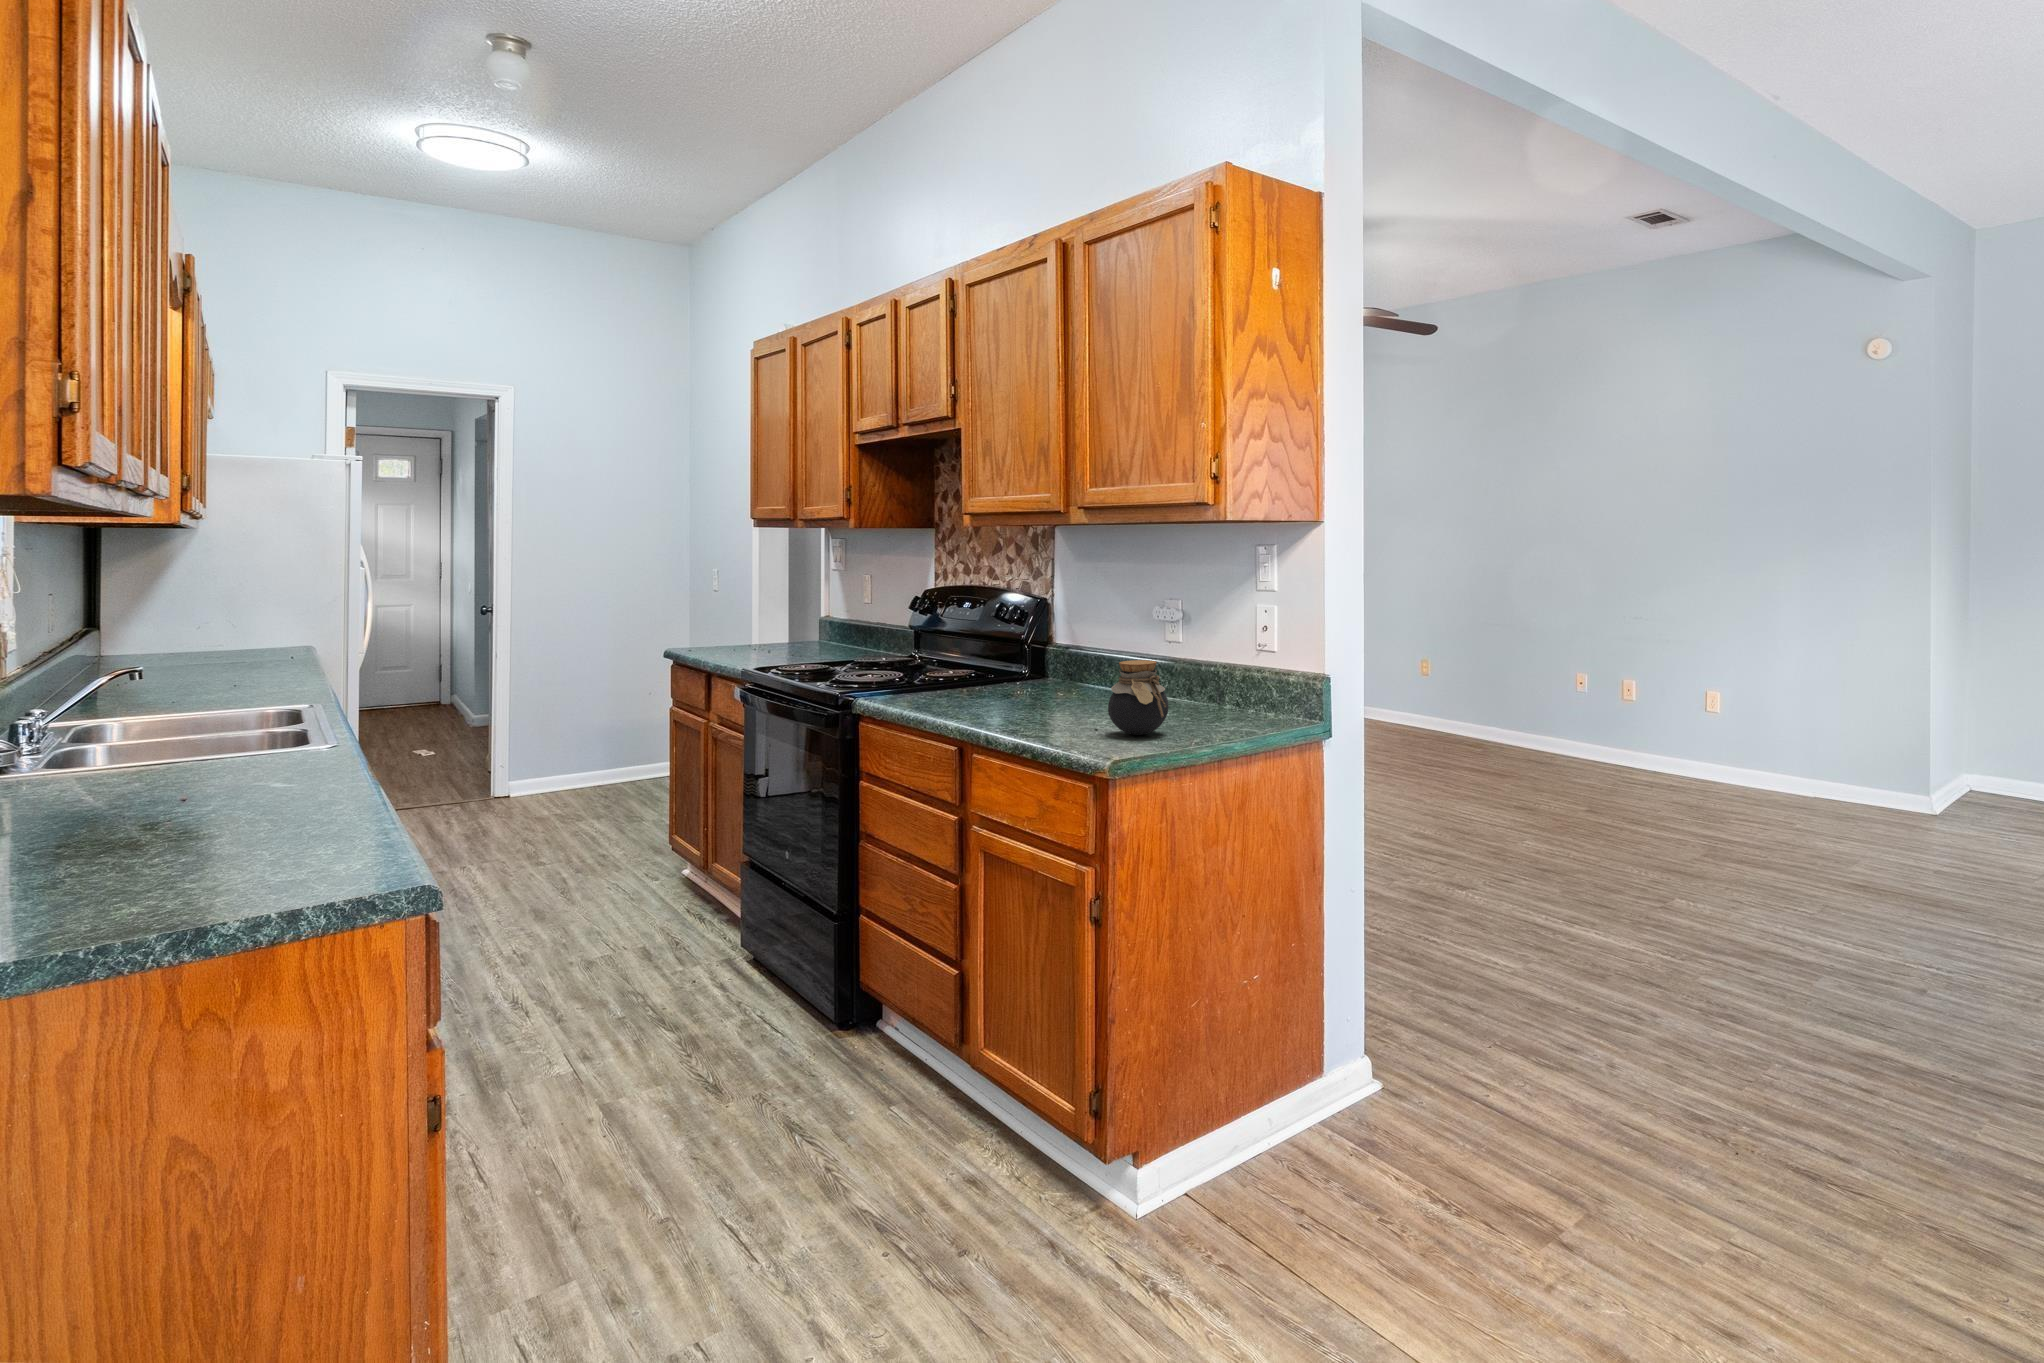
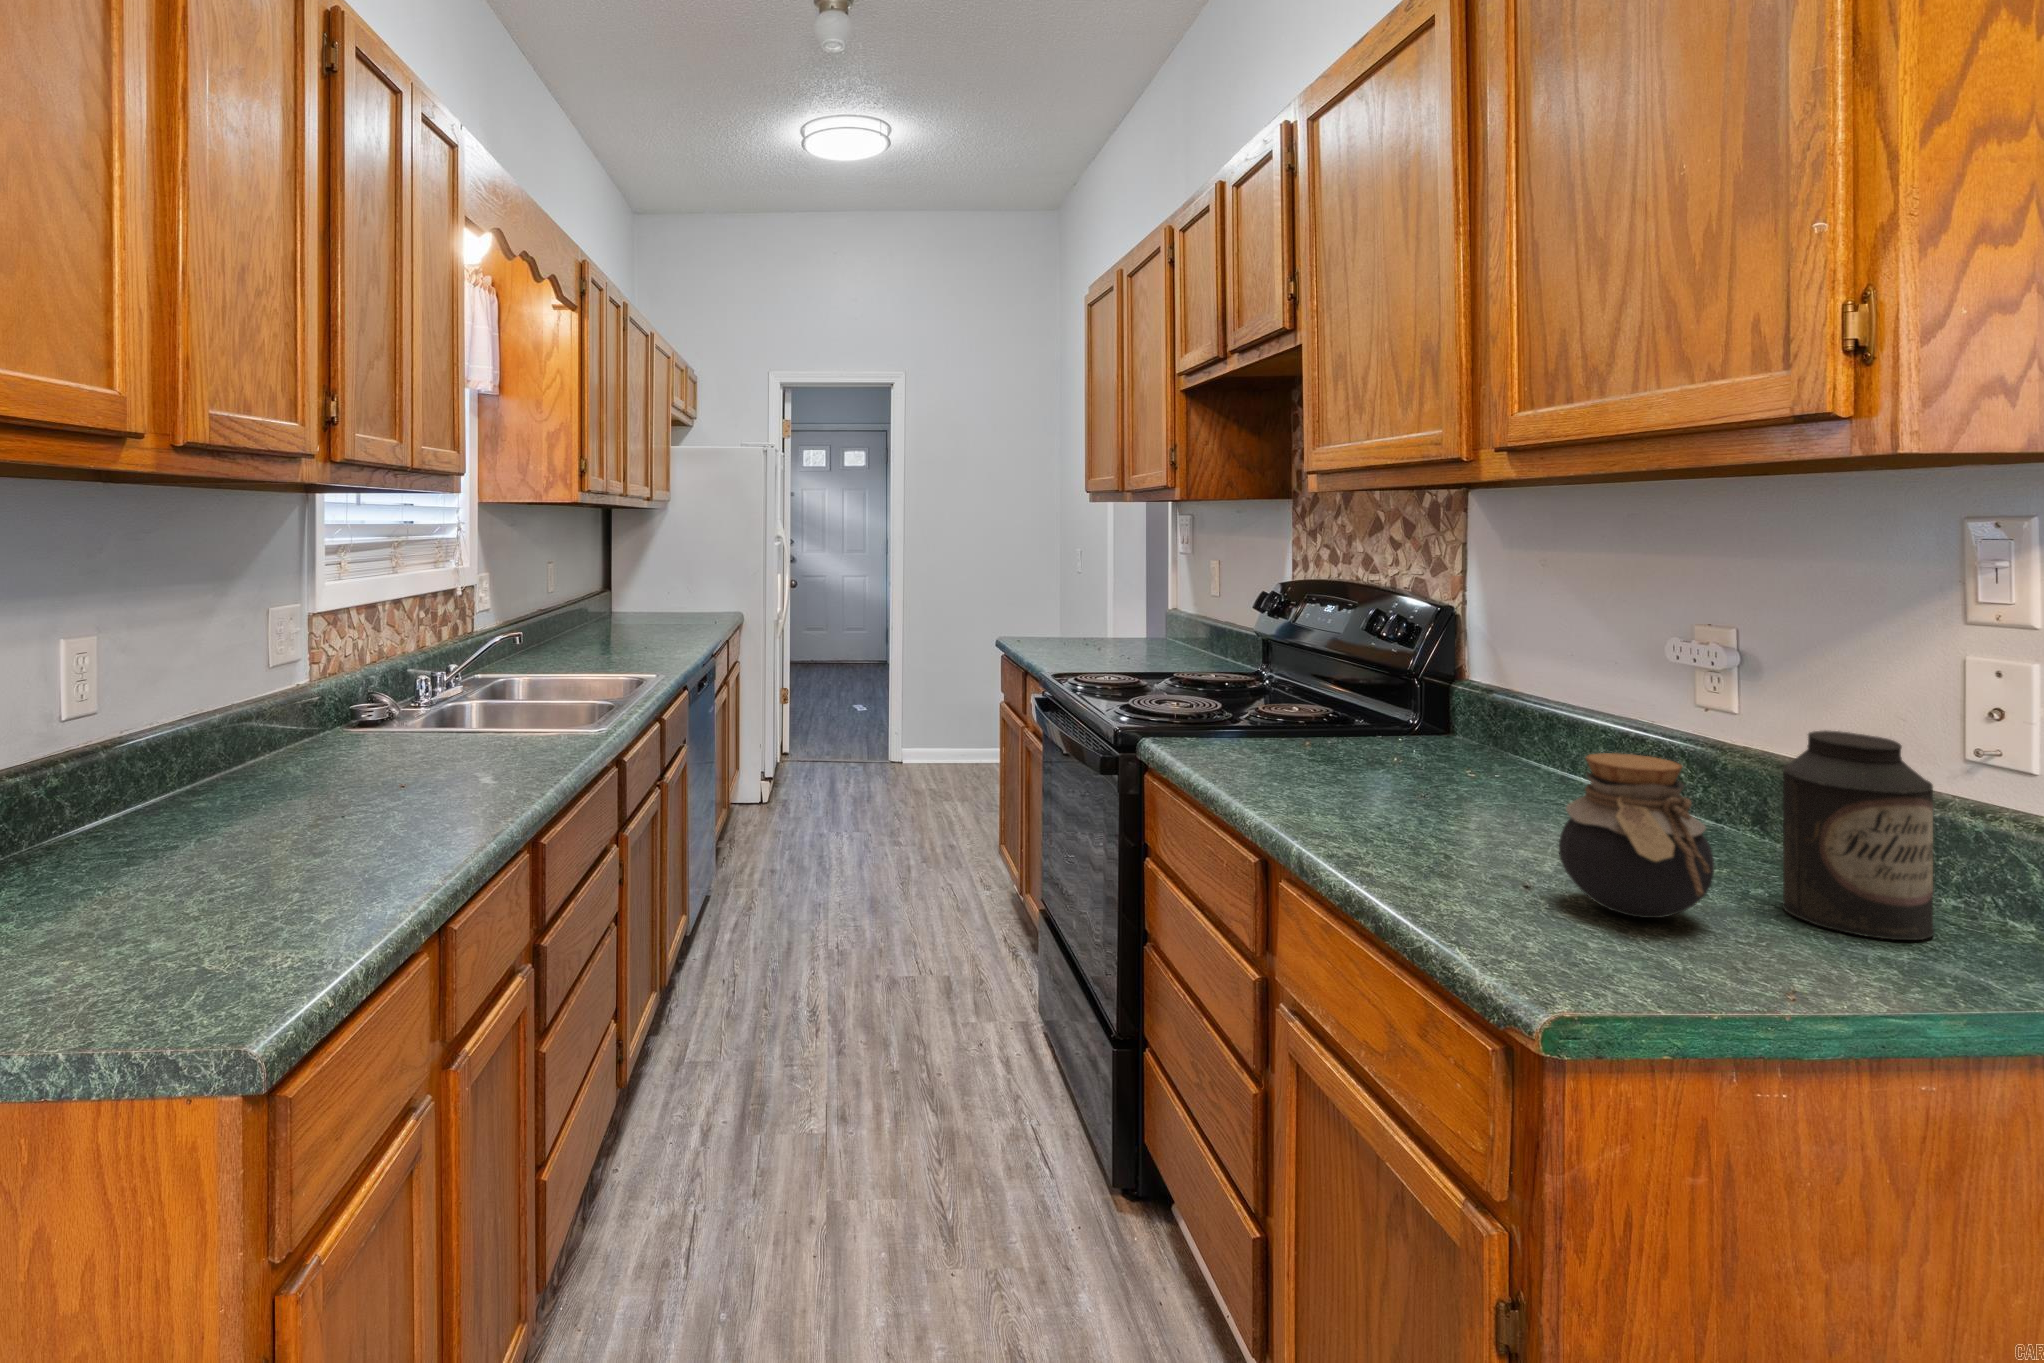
canister: none [1194,643,1244,729] -> present [1782,731,1934,940]

